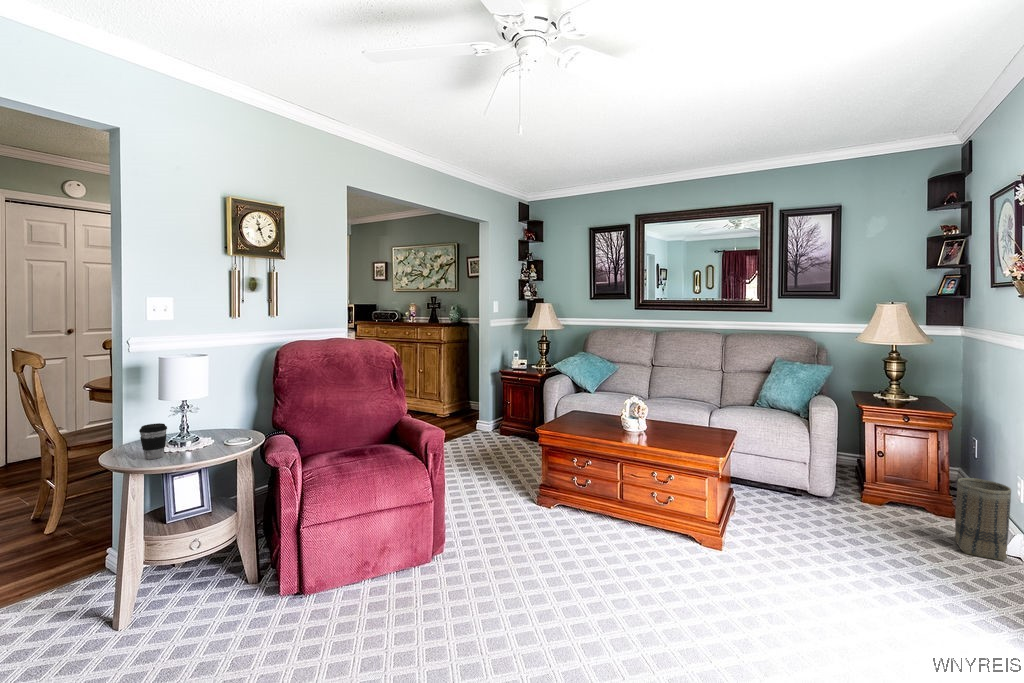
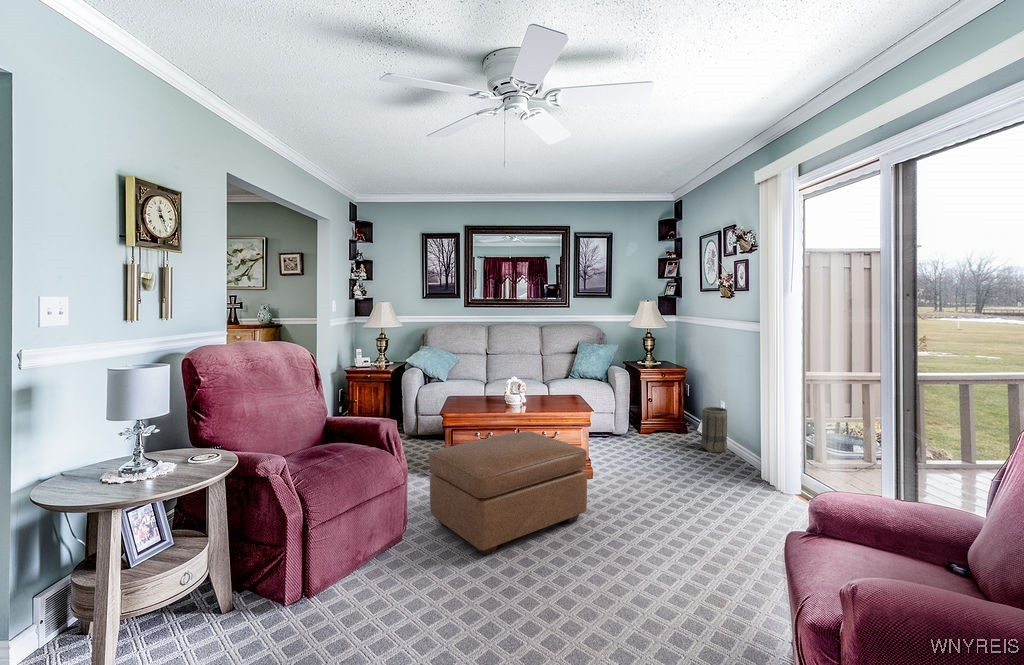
coffee cup: present [139,423,167,459] -> none [115,446,149,490]
ottoman: none [470,467,650,608] -> present [429,431,587,556]

